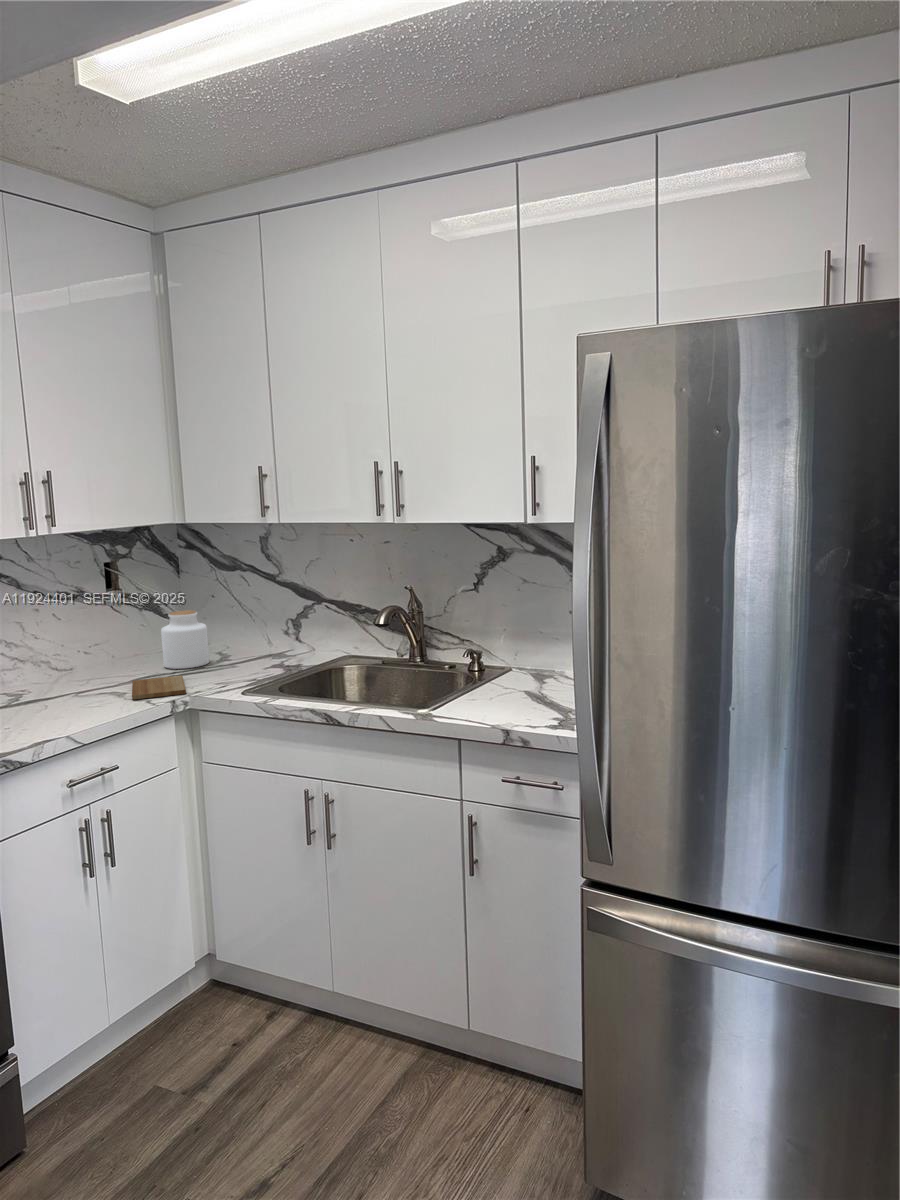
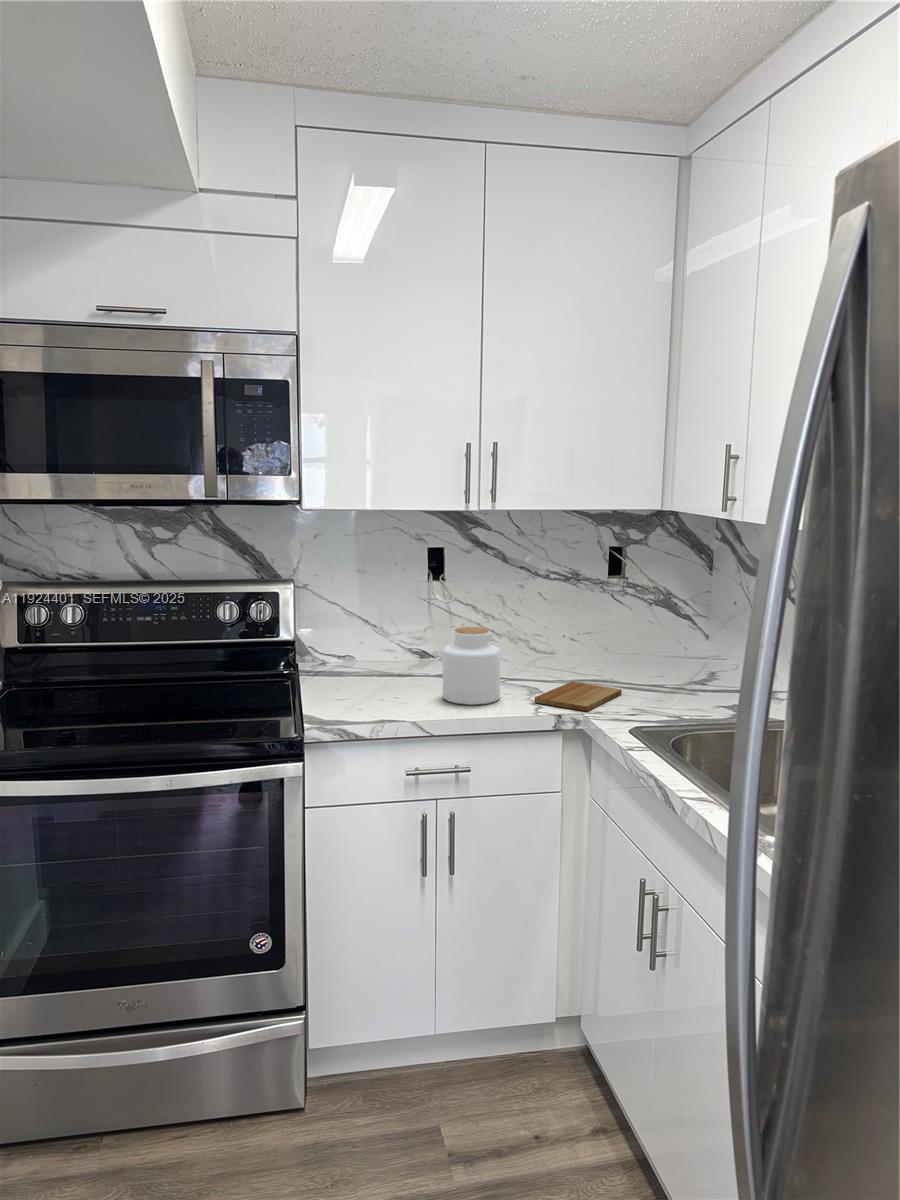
jar: present [161,610,209,669] -> present [442,627,500,705]

